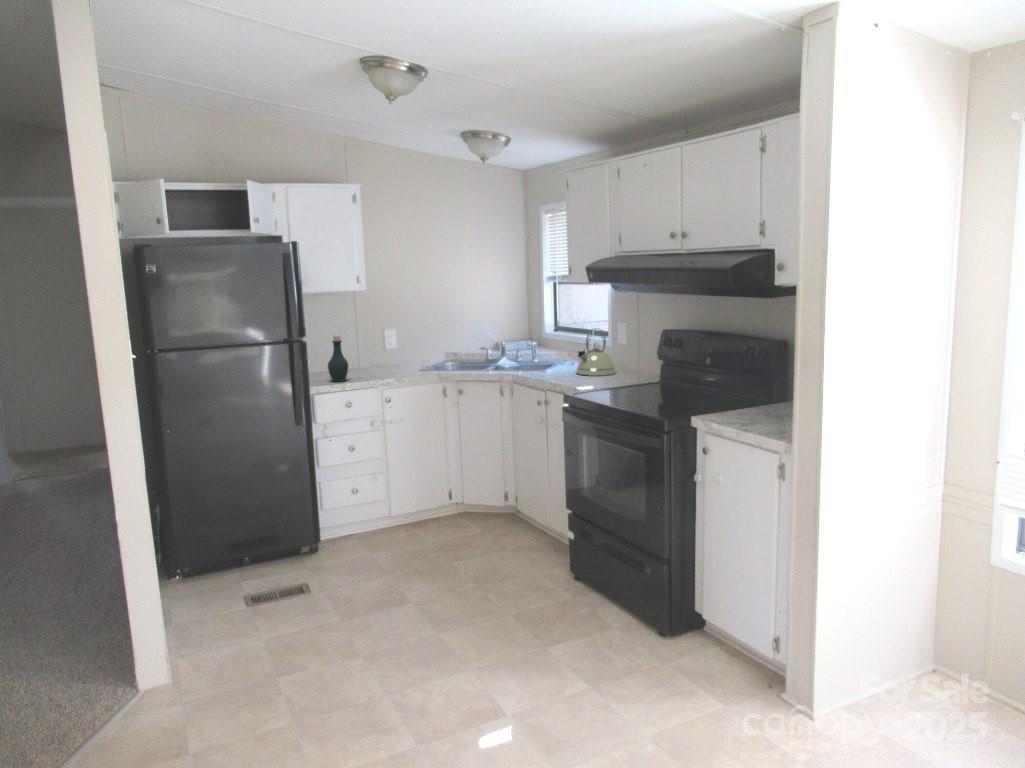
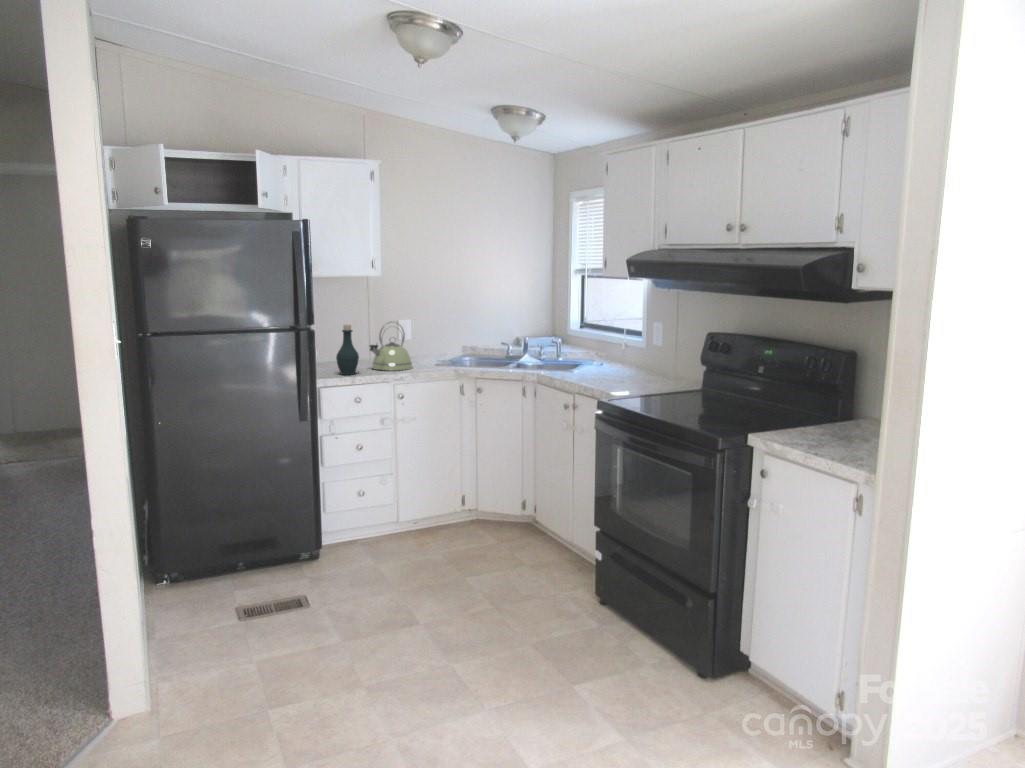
kettle: present [576,329,615,376] -> present [370,321,412,371]

